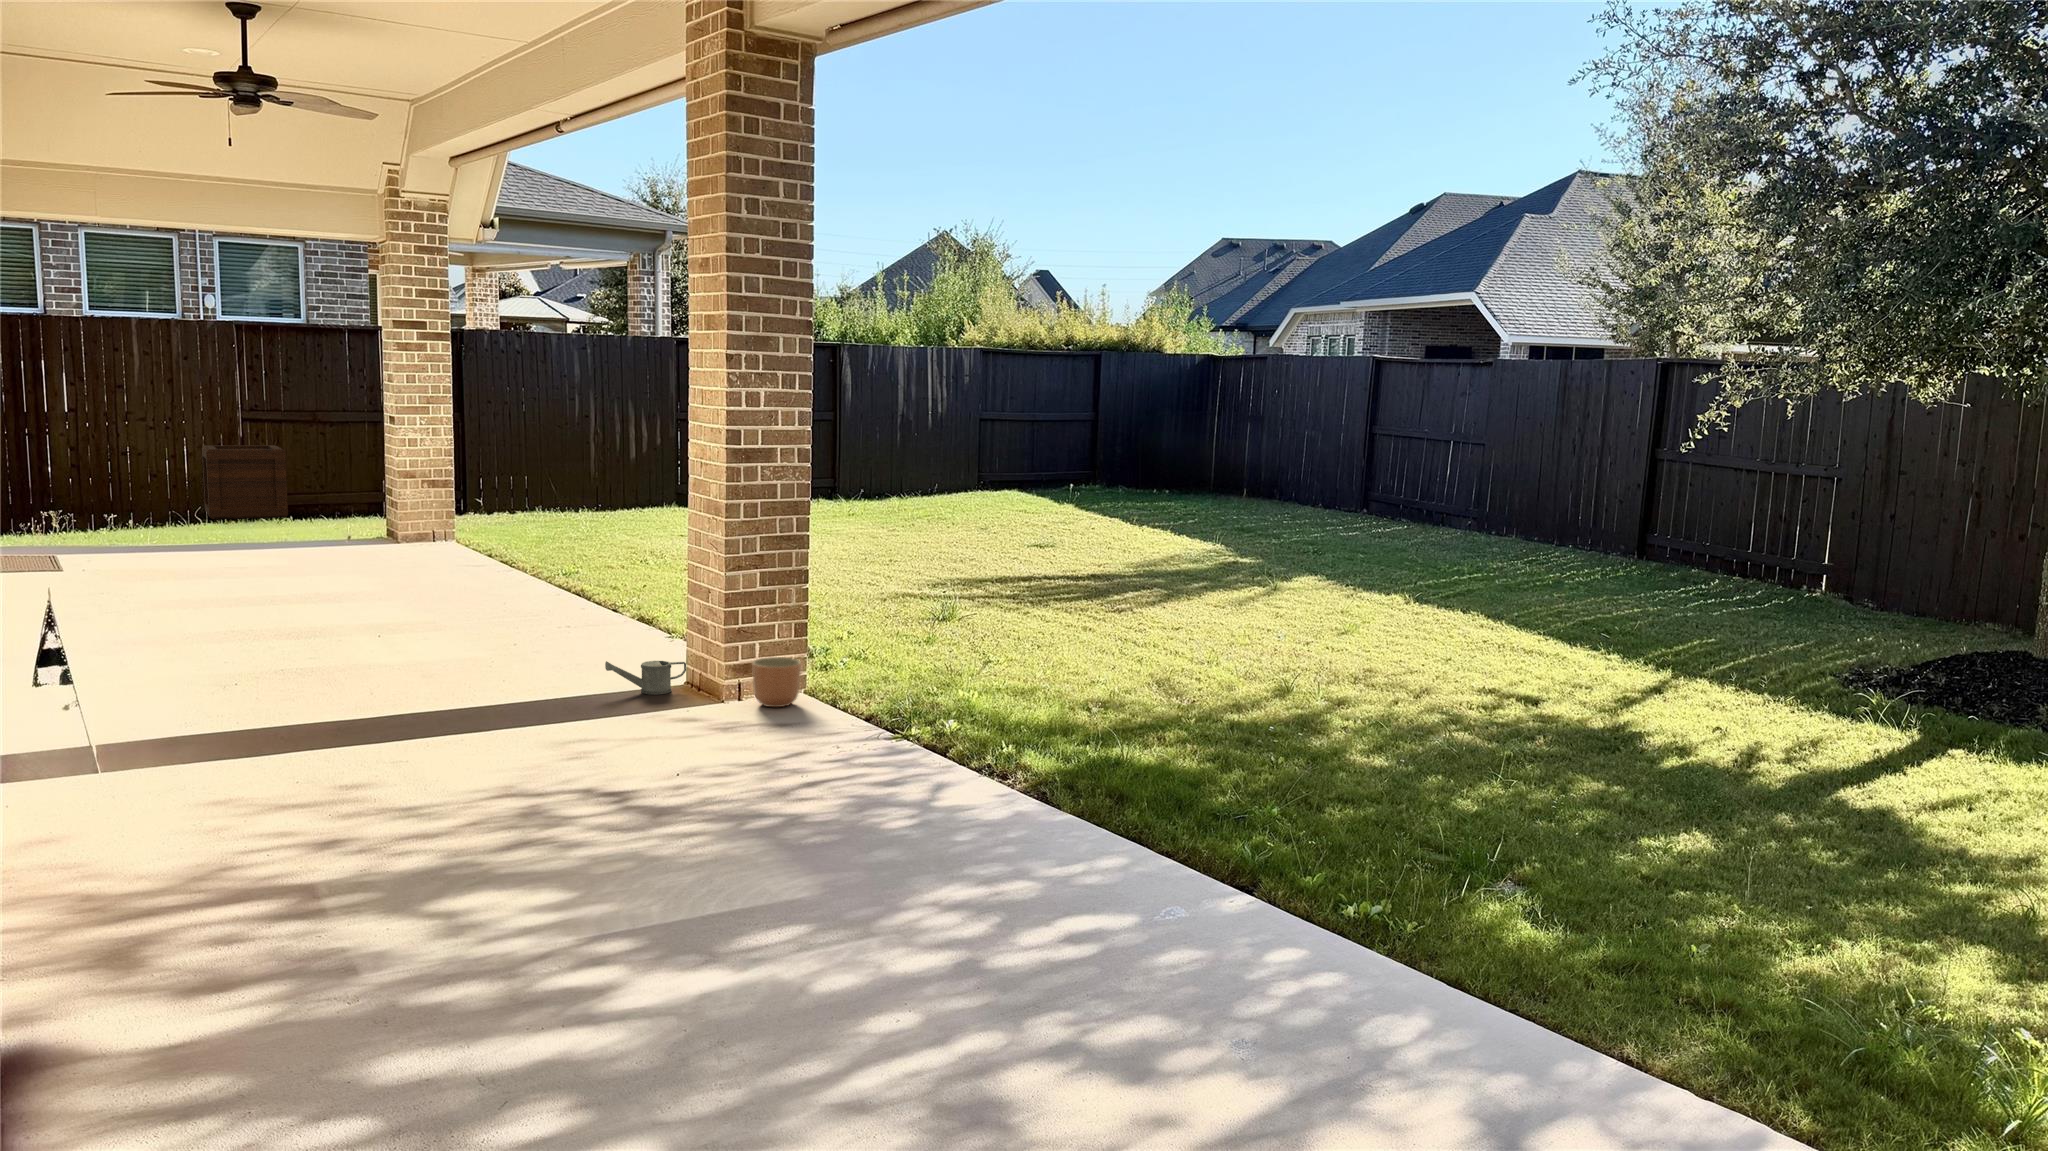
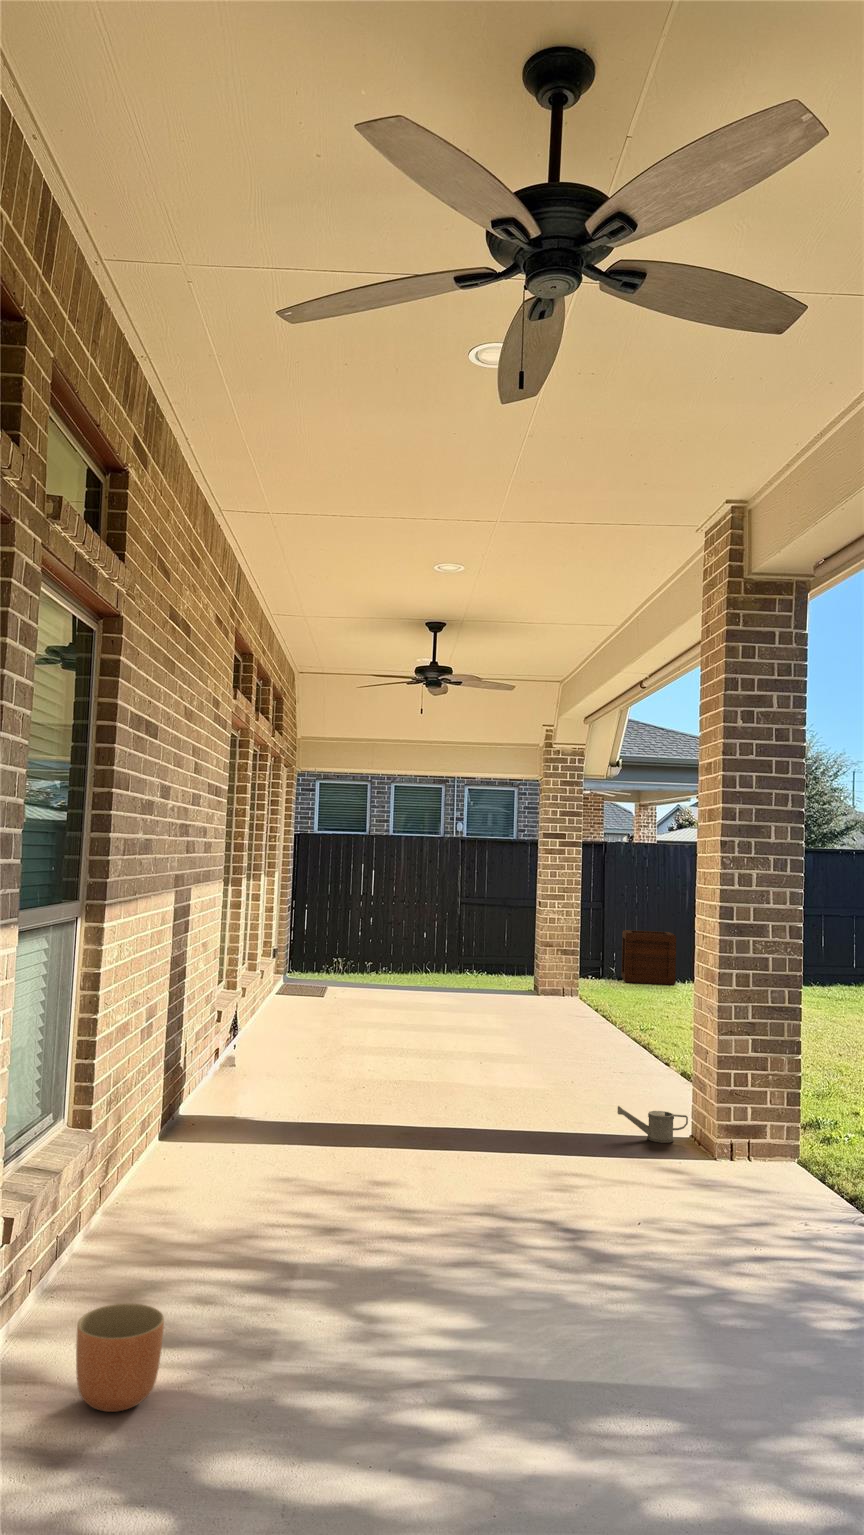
wooden crate: present [202,445,288,519] -> present [621,930,676,985]
planter: present [752,657,801,707] -> present [76,1304,164,1412]

